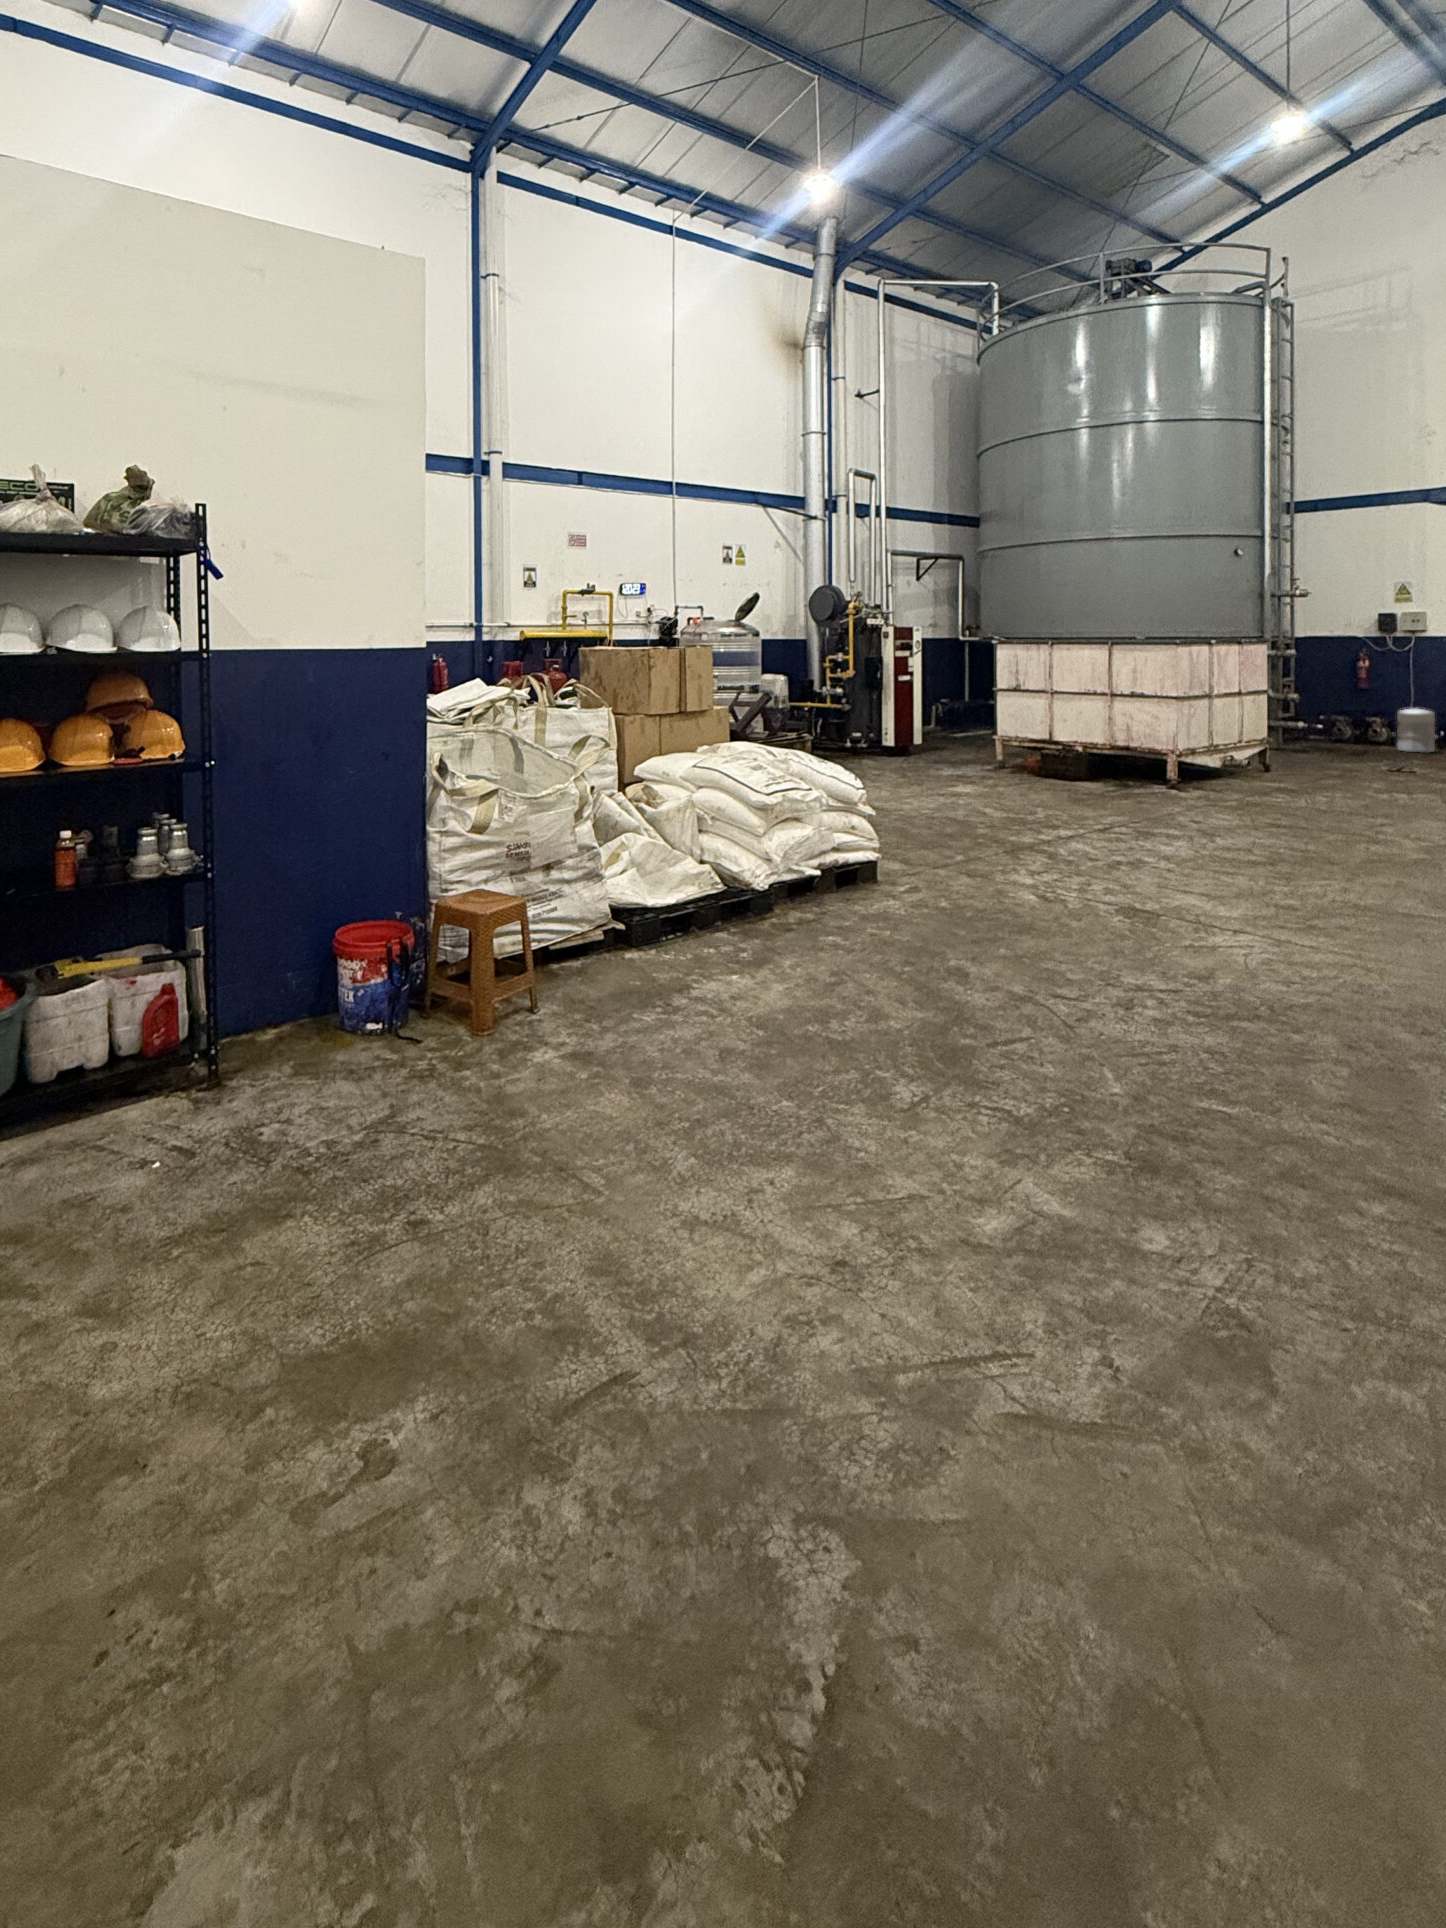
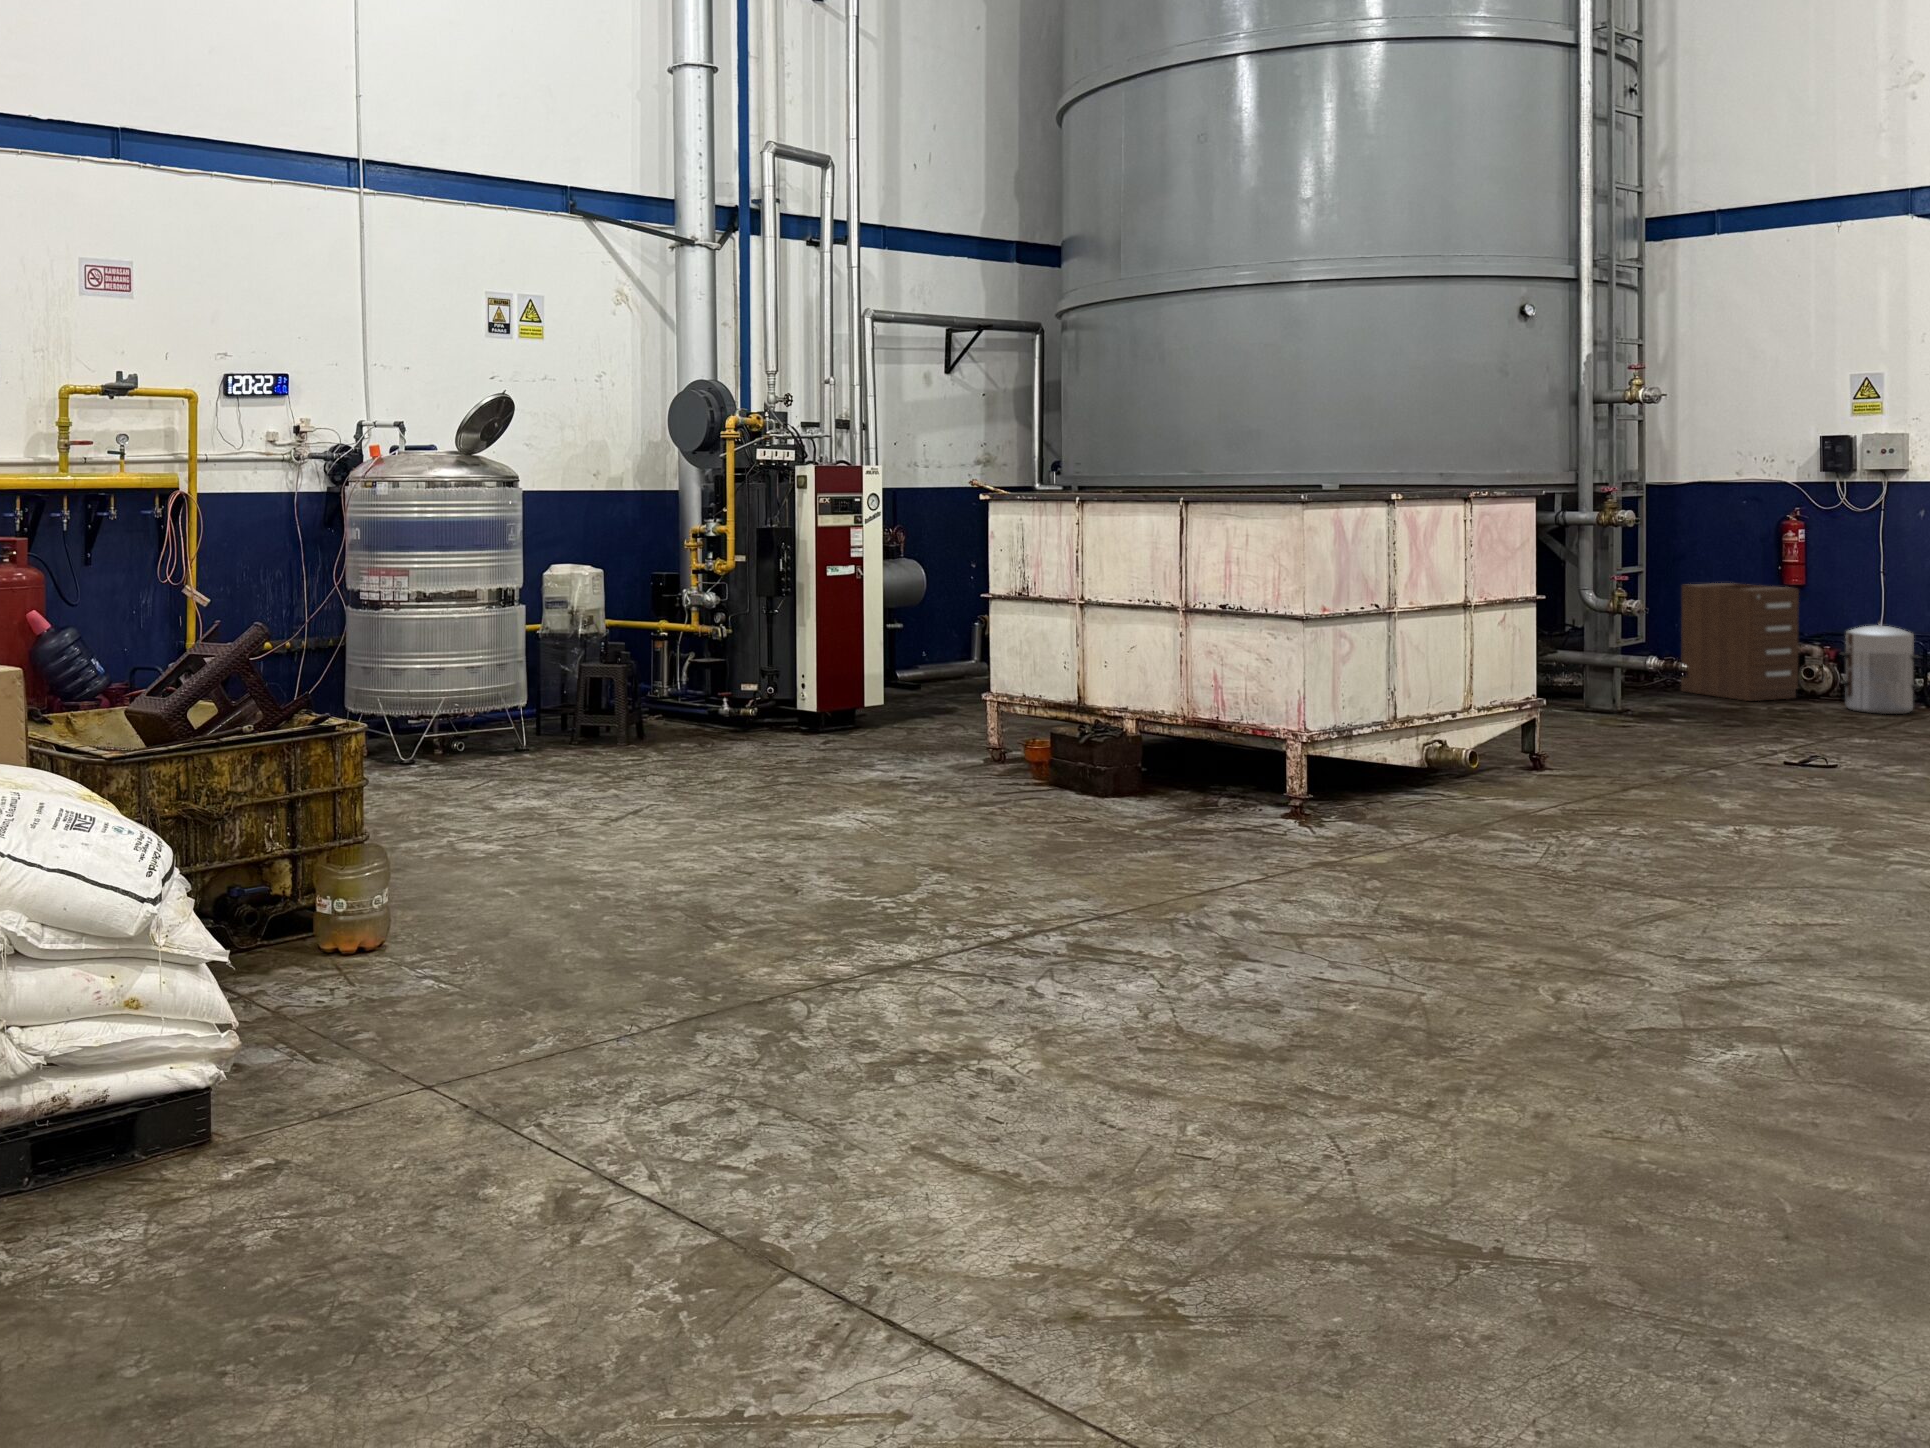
filing cabinet: none [1303,689,1368,748] -> present [1681,583,1799,701]

